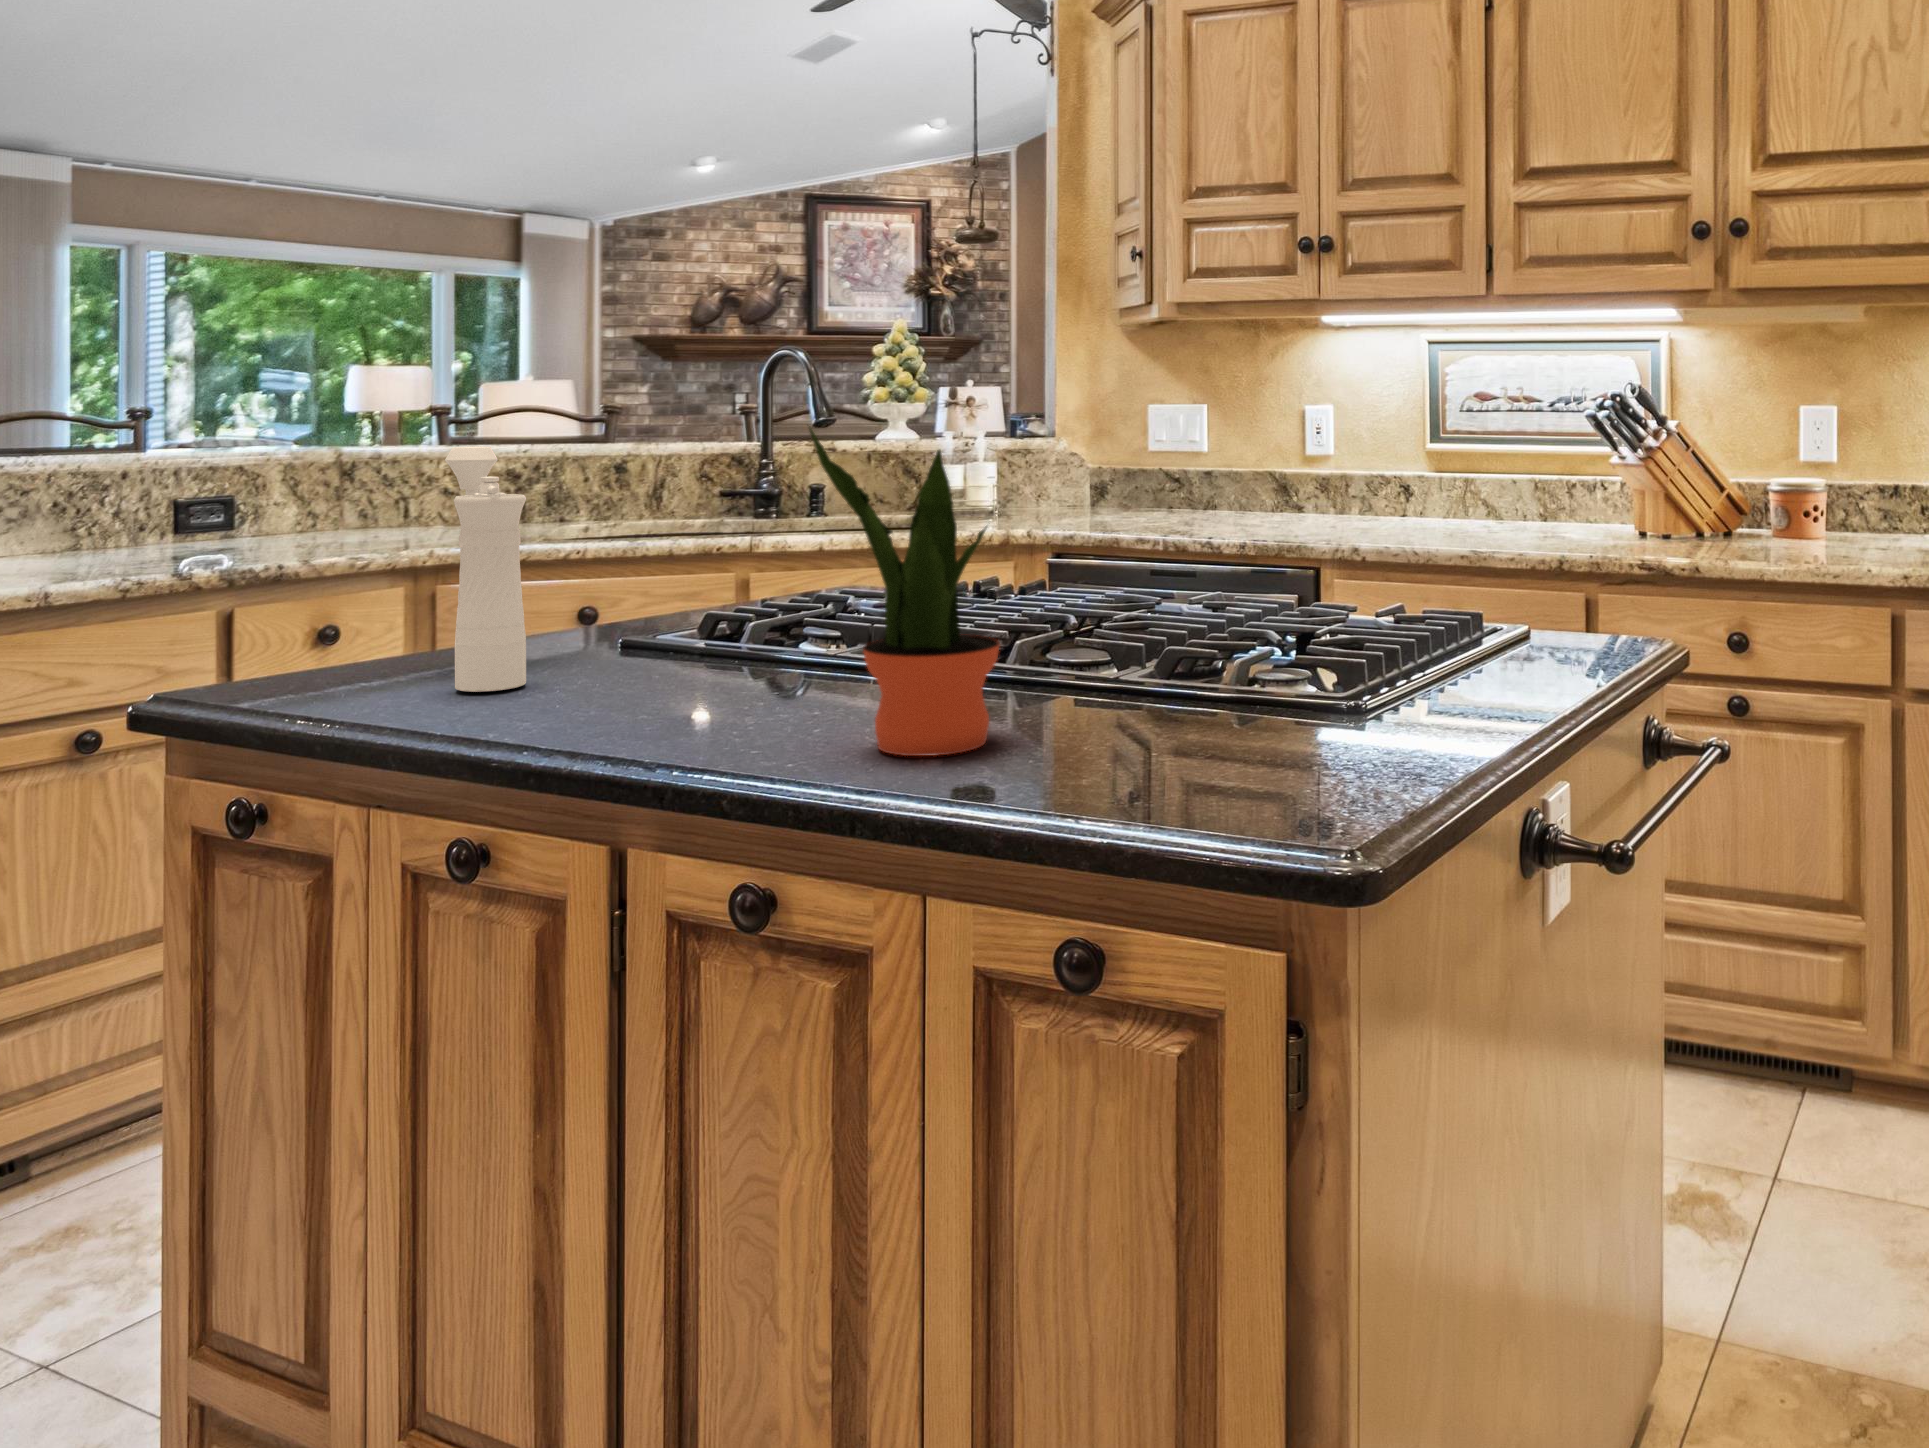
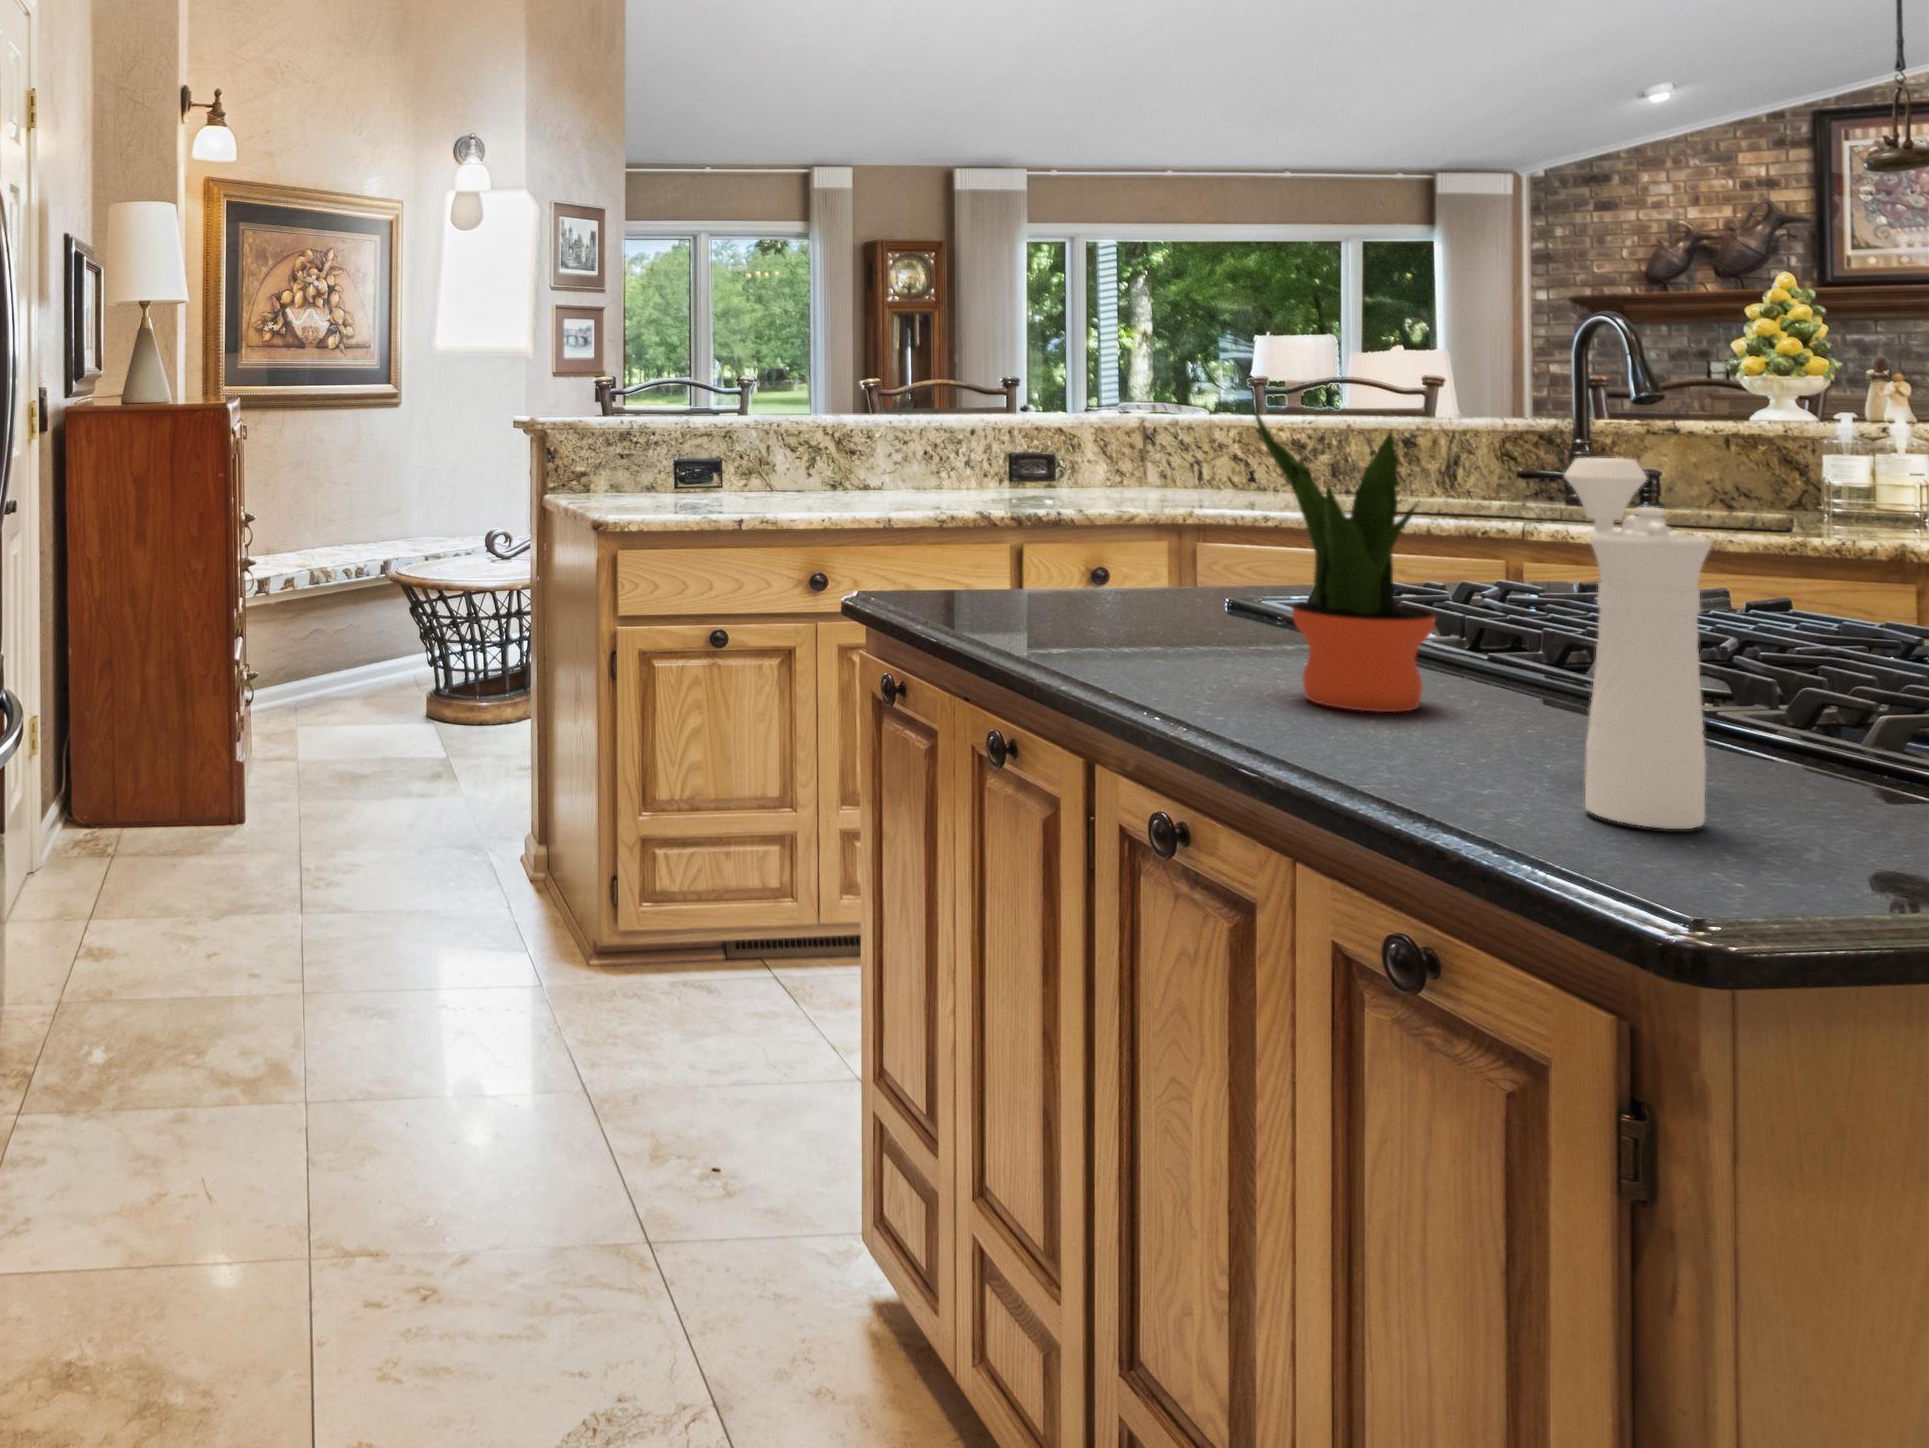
pepper mill: present [445,447,526,692] -> present [1564,458,1711,829]

